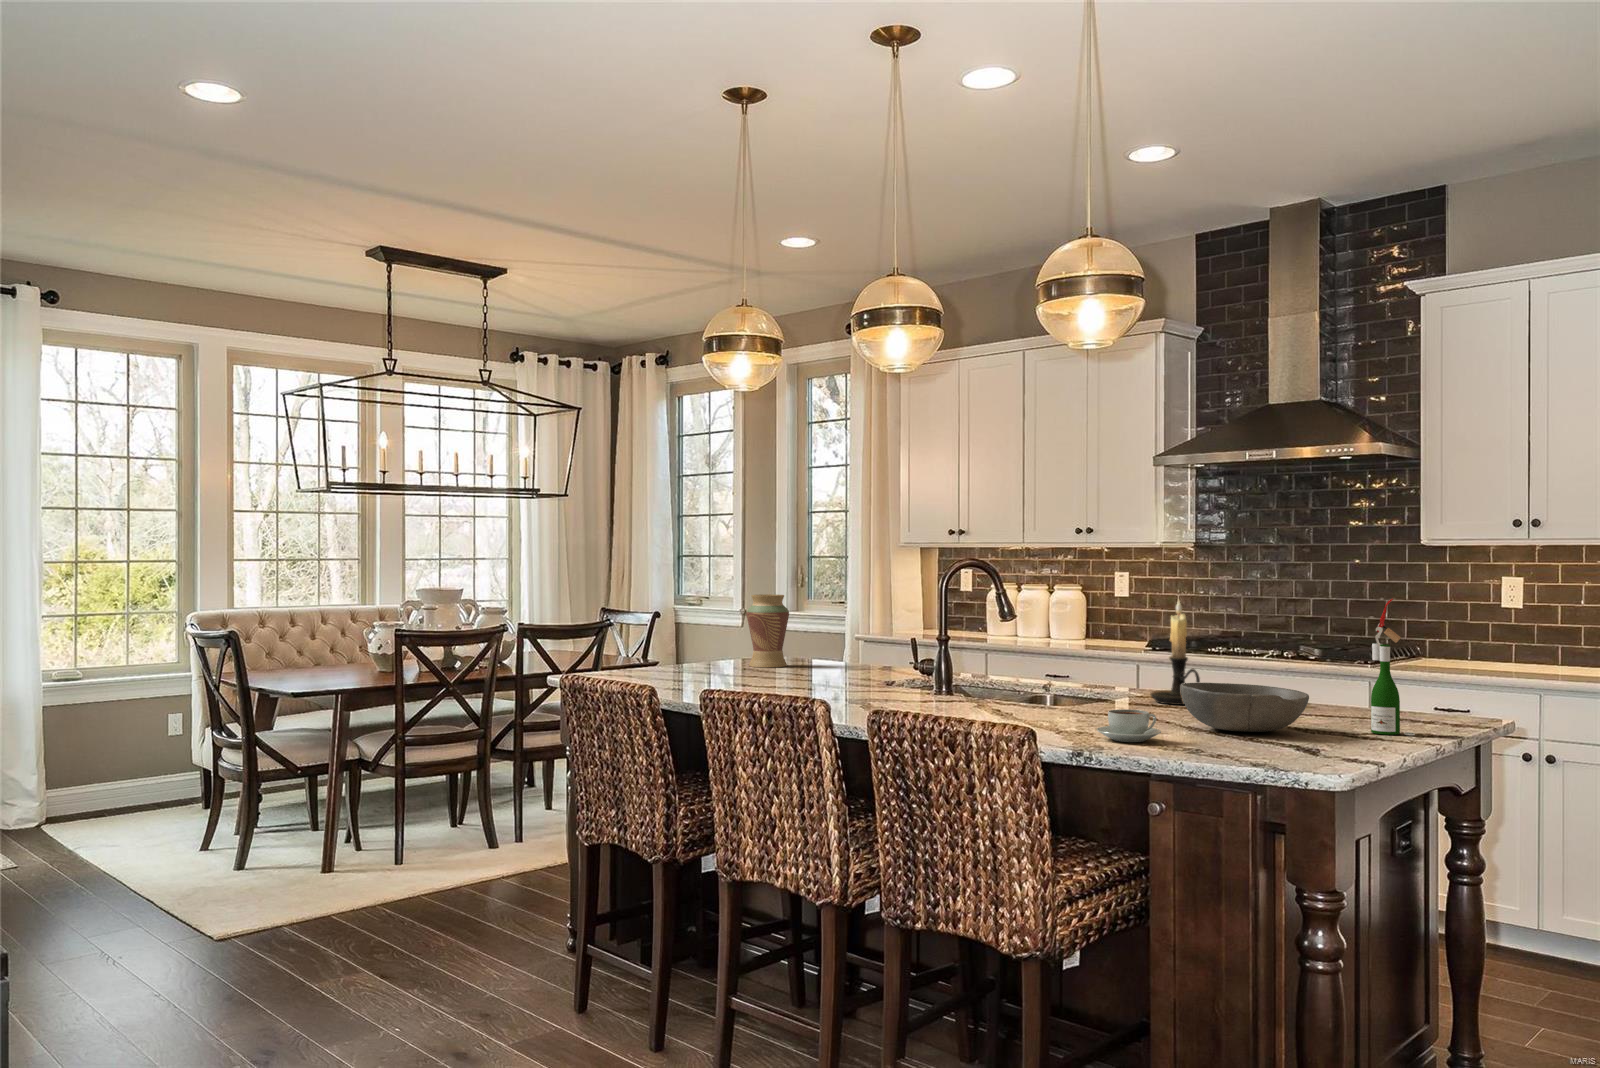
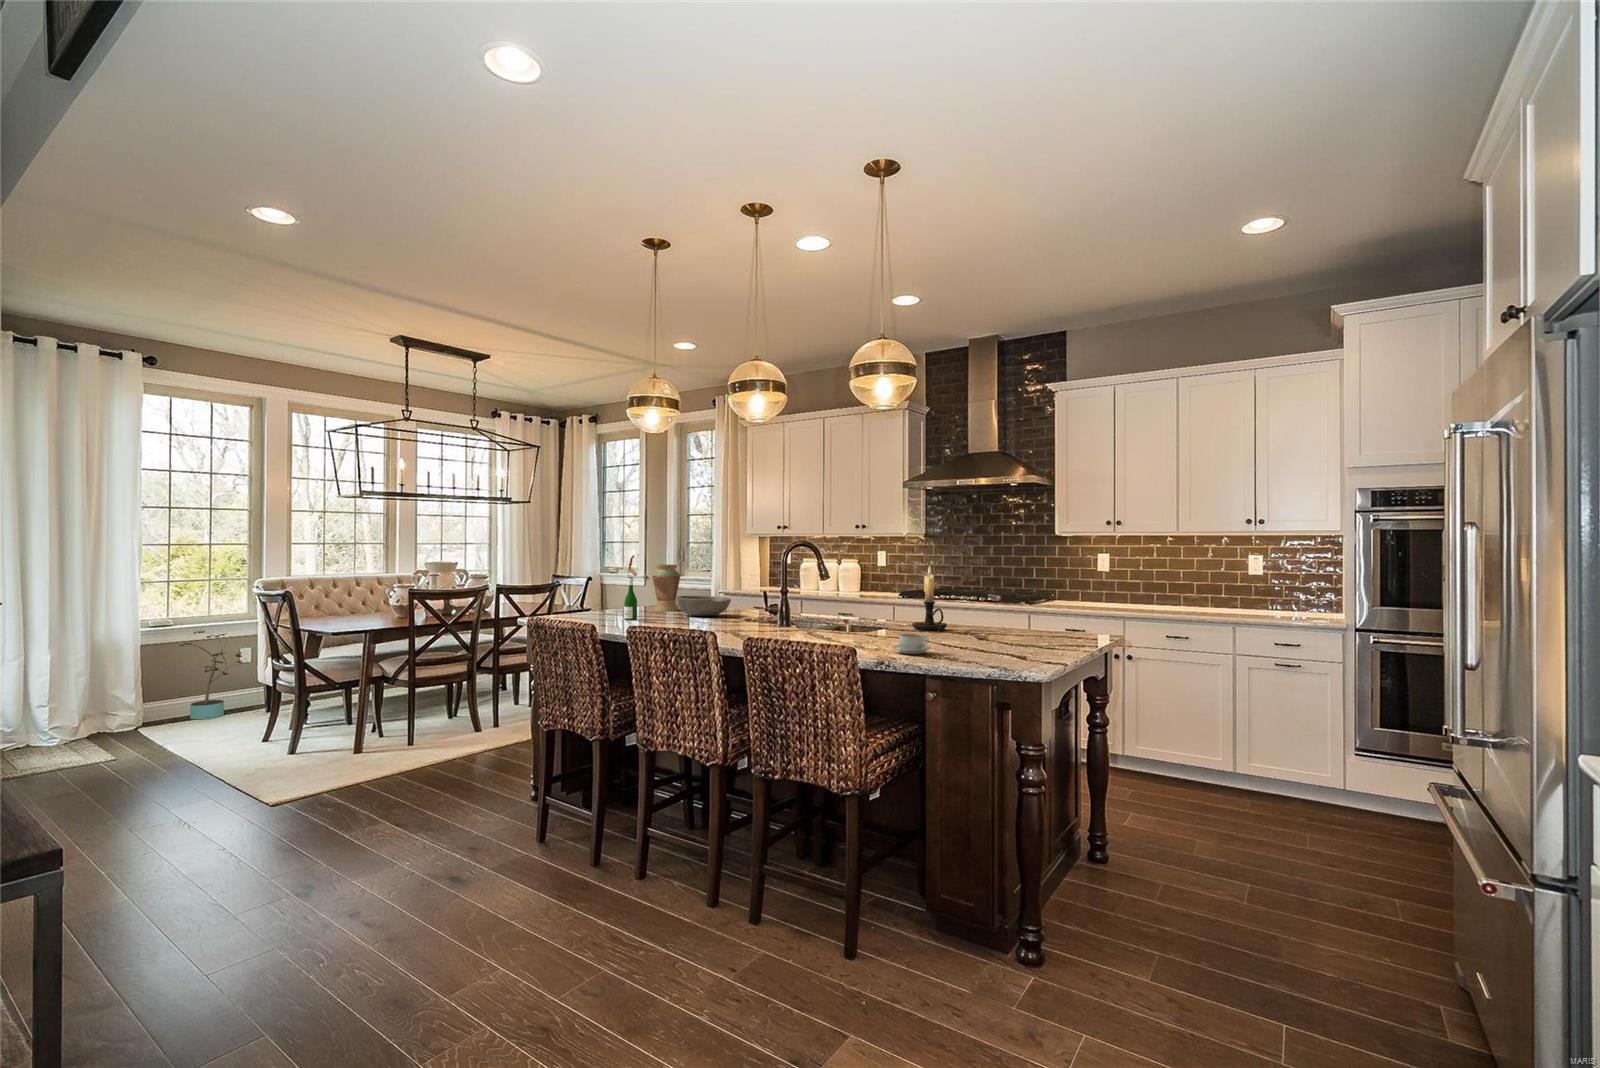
wine bottle: present [1371,599,1415,735] -> present [624,555,641,620]
bowl: present [1181,683,1309,732] -> present [677,596,731,616]
potted plant: none [89,687,172,814] -> present [180,631,243,719]

